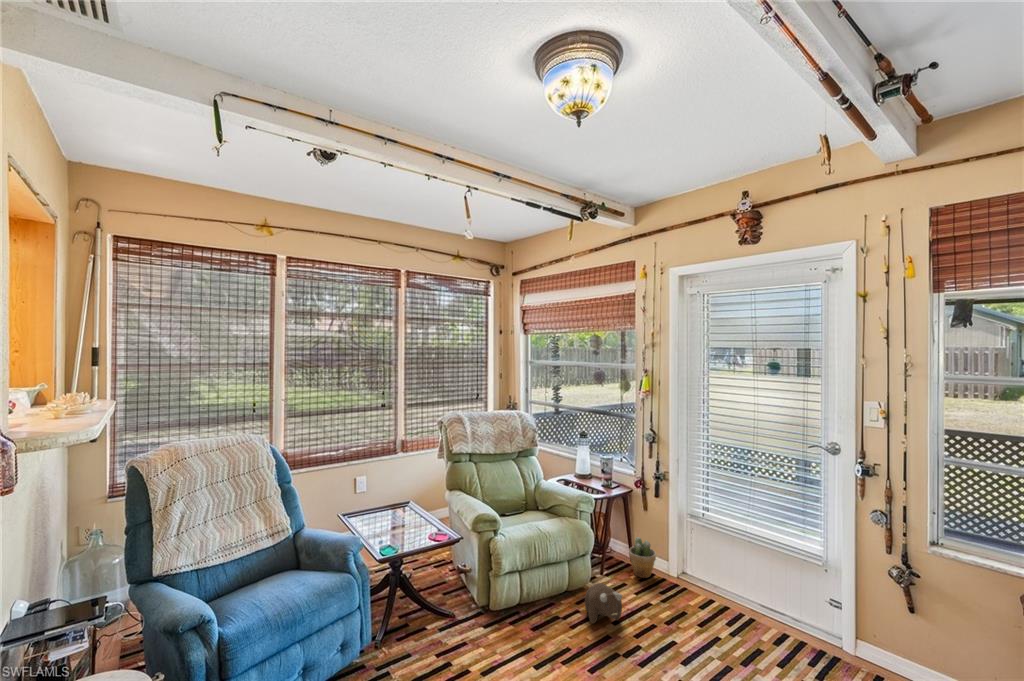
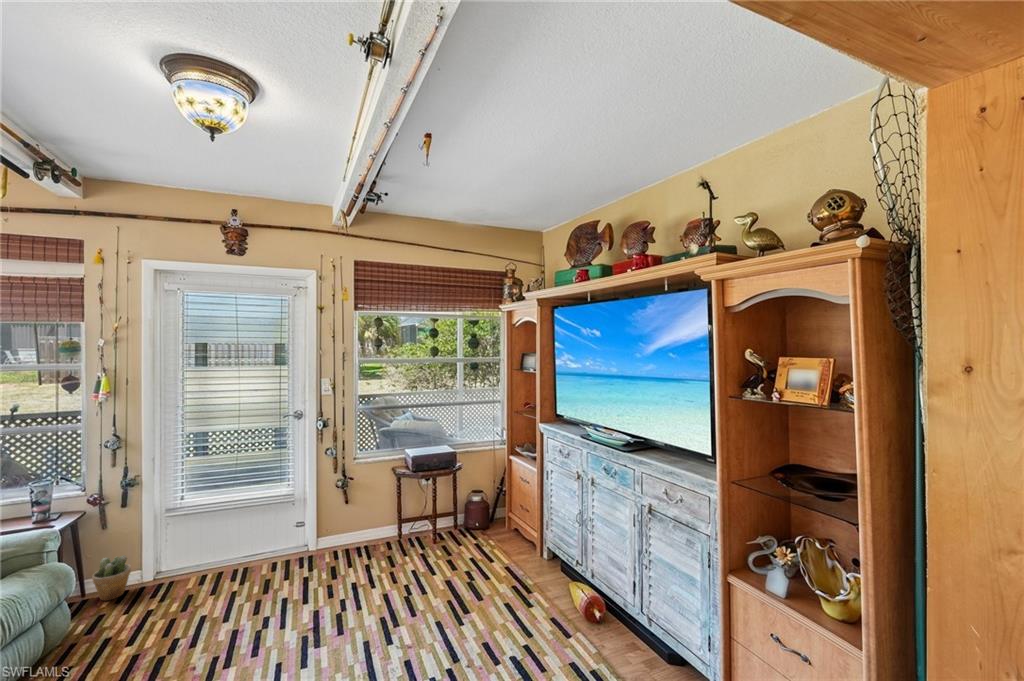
plush toy: present [585,583,622,624] -> none [80,605,145,660]

